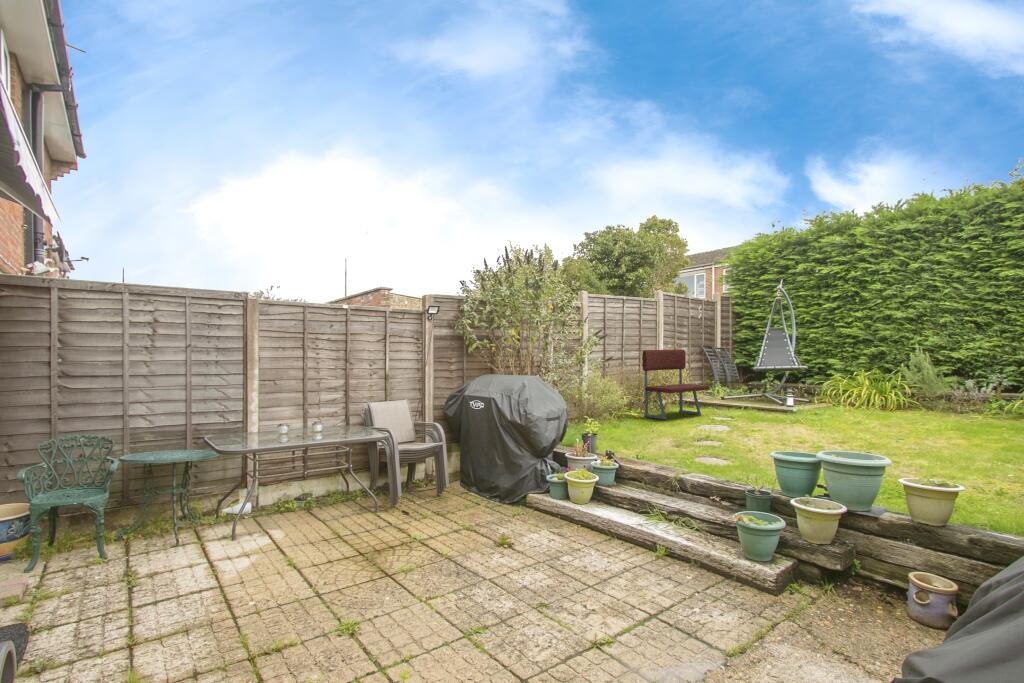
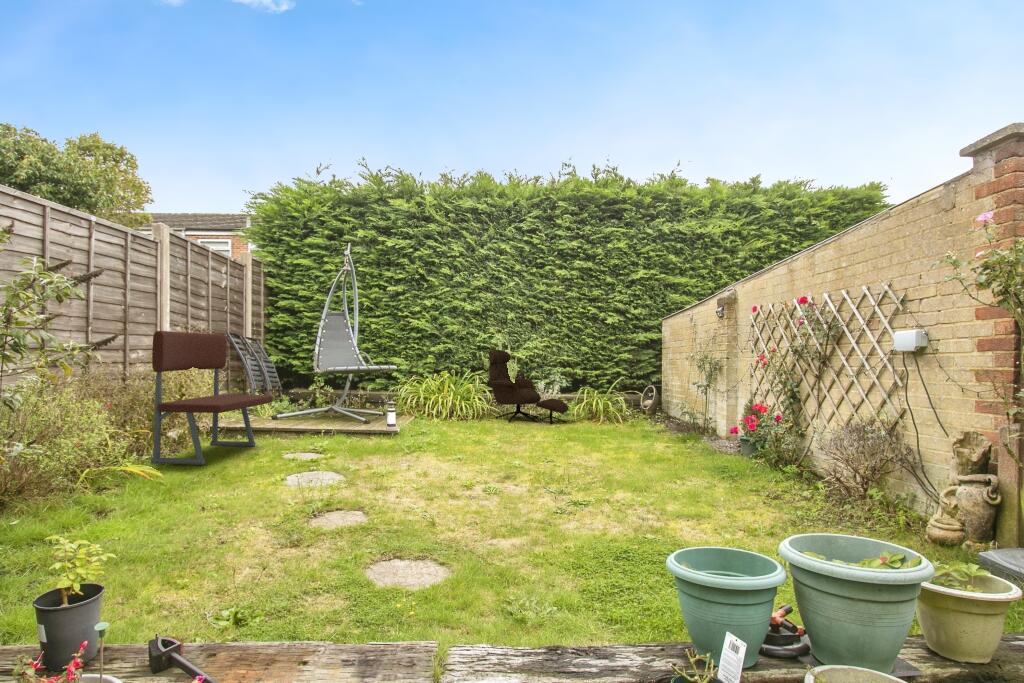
lounge chair: none [910,354,1009,426] -> present [489,350,569,424]

